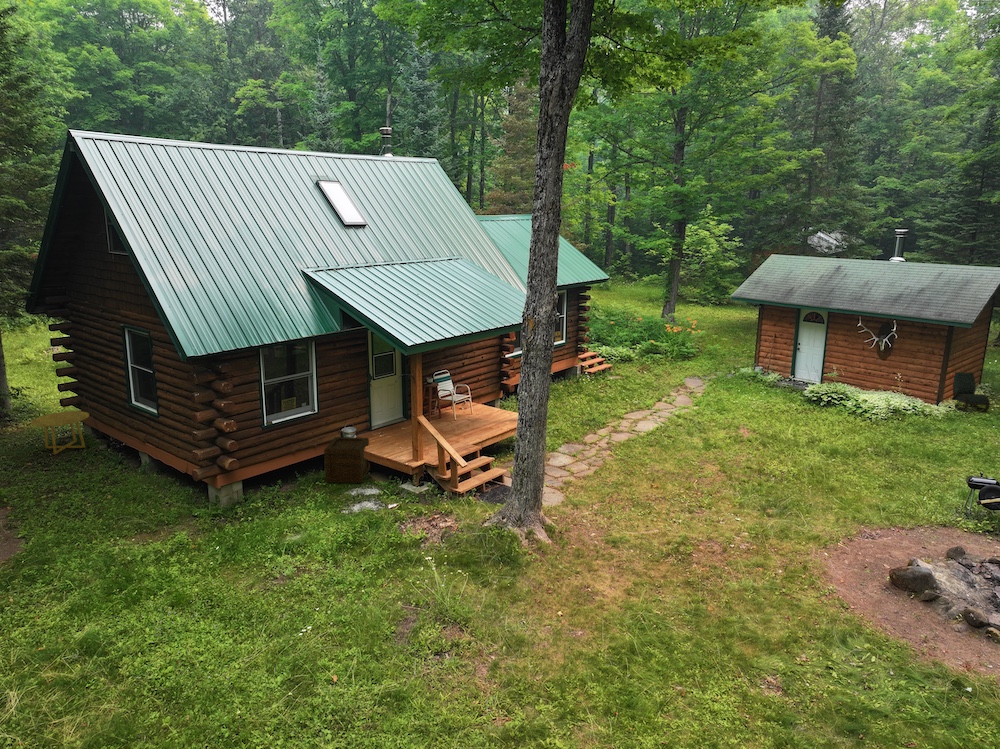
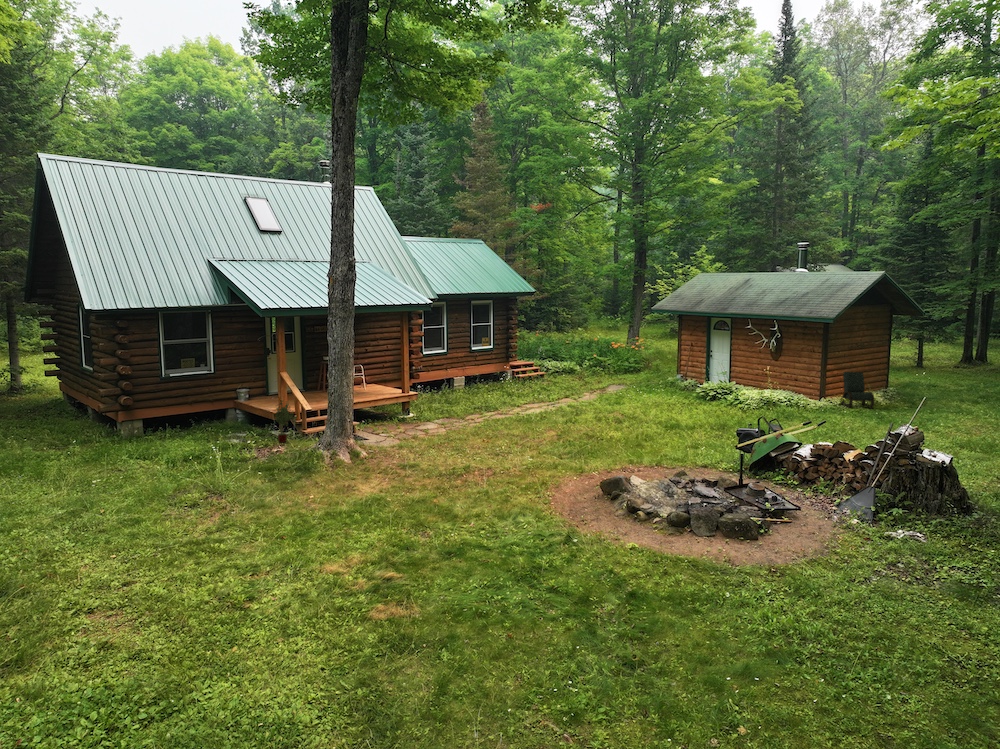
round table: present [31,411,89,454] -> none [9,380,58,410]
wooden crate: present [324,437,370,483] -> none [211,396,257,431]
potted tree: none [417,454,448,502] -> present [275,401,297,443]

